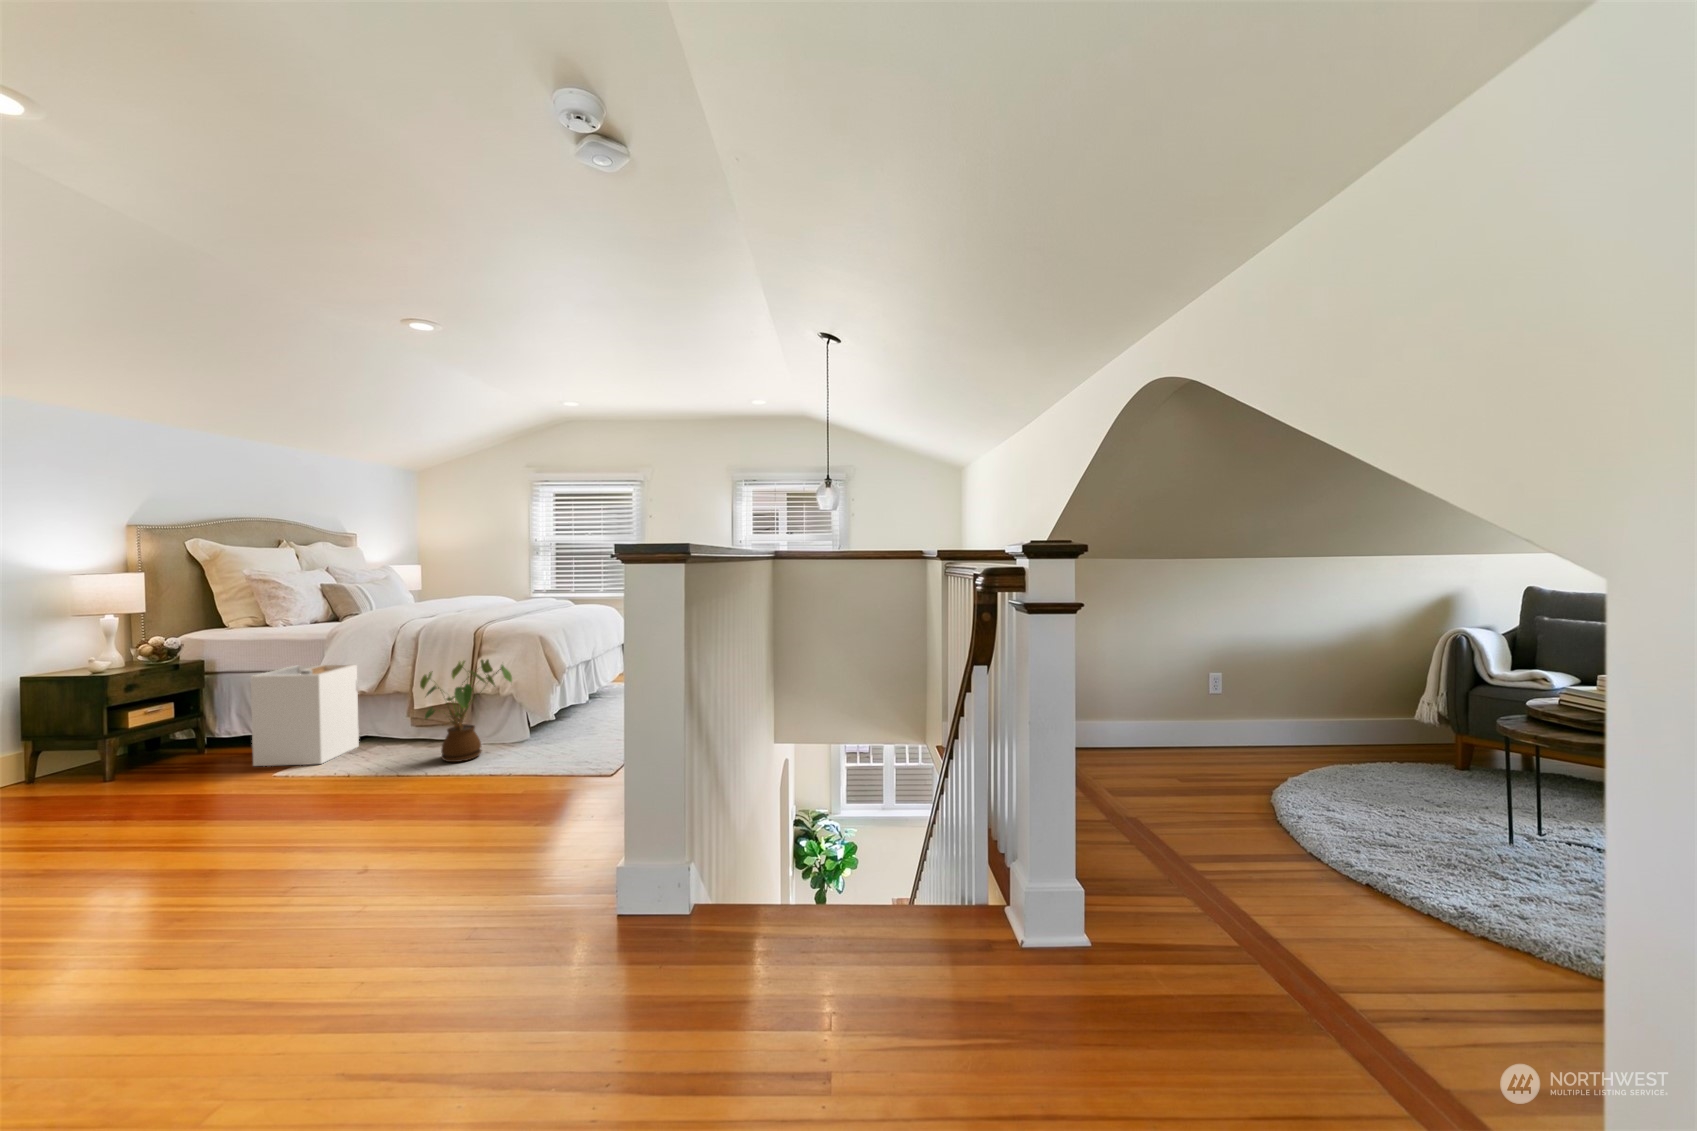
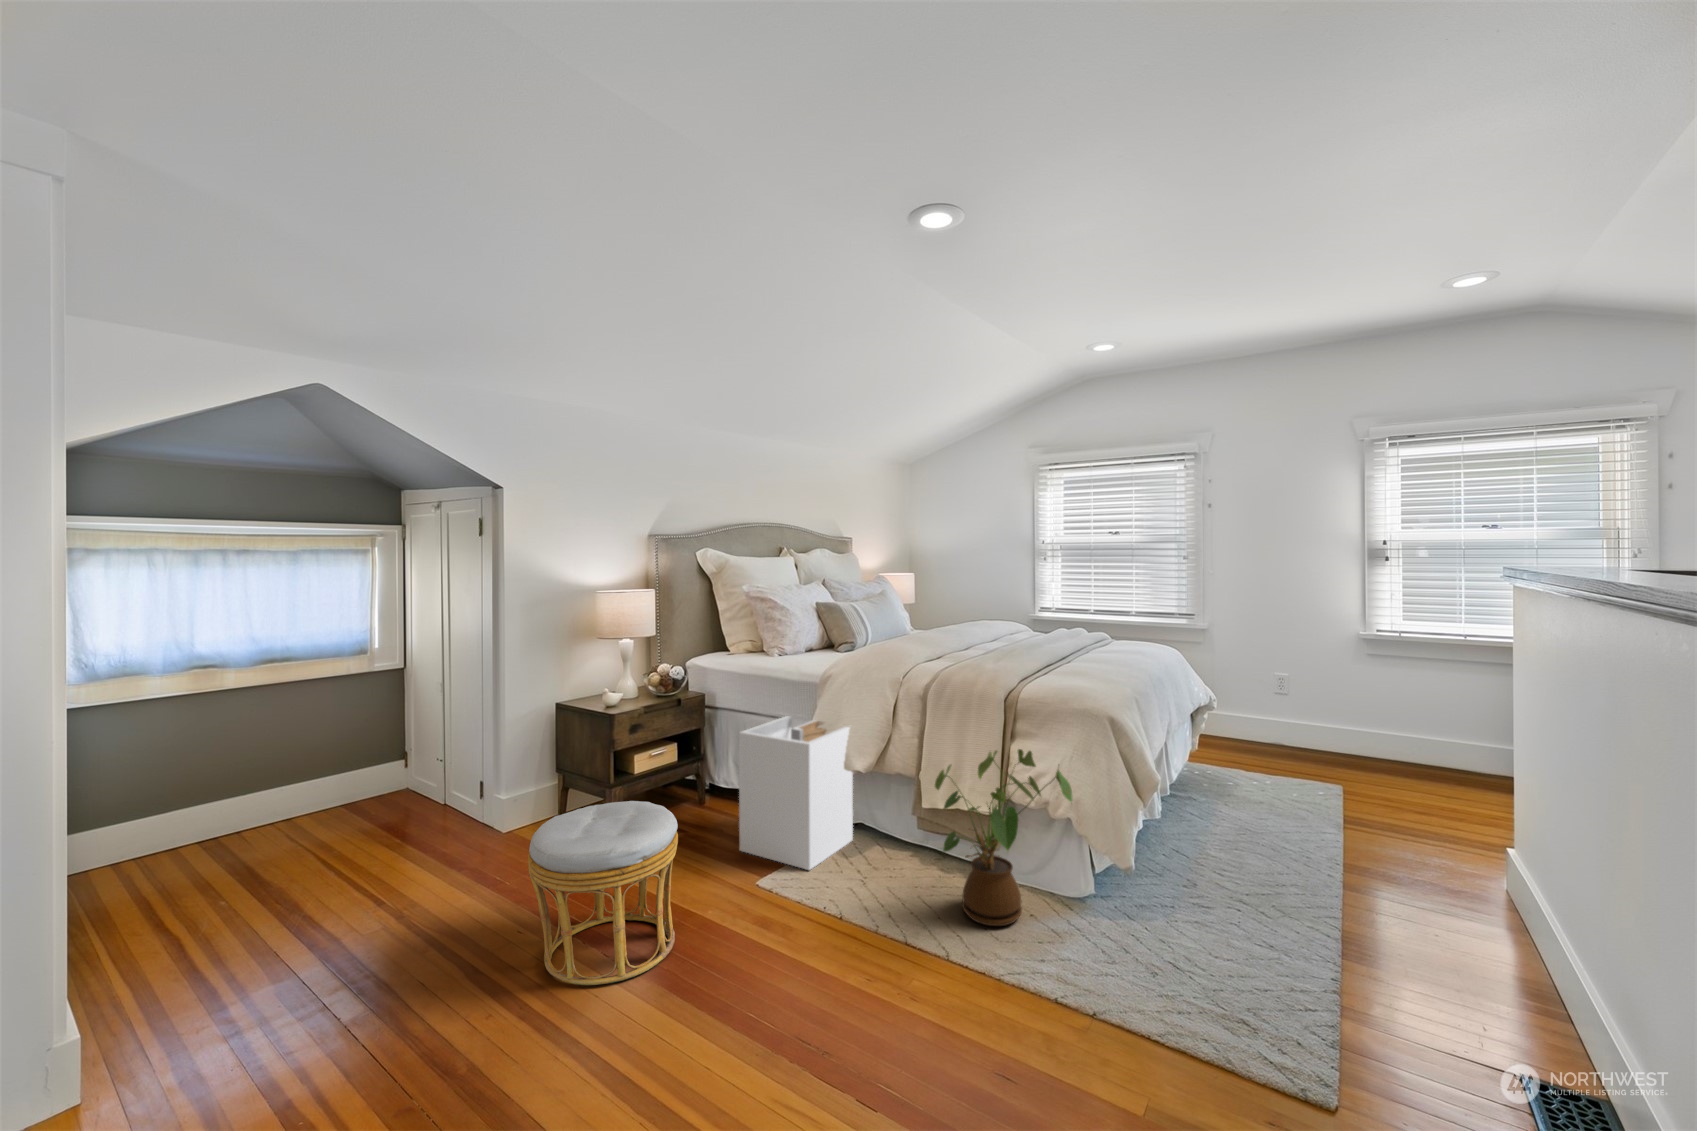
ottoman: none [58,721,206,841] -> present [528,801,678,985]

